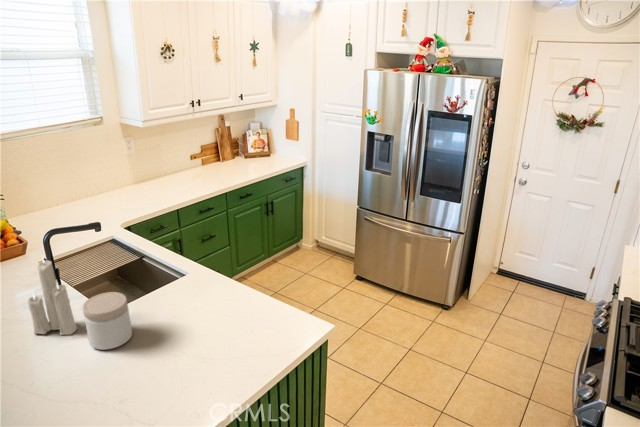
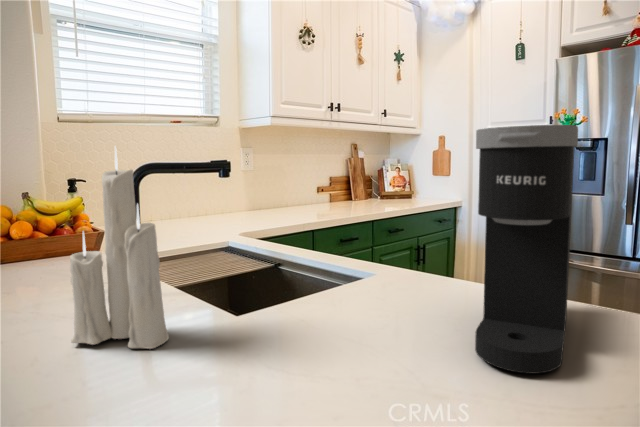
coffee maker: none [190,238,249,340] -> present [475,125,578,374]
jar: present [83,292,132,350] -> none [190,244,299,380]

